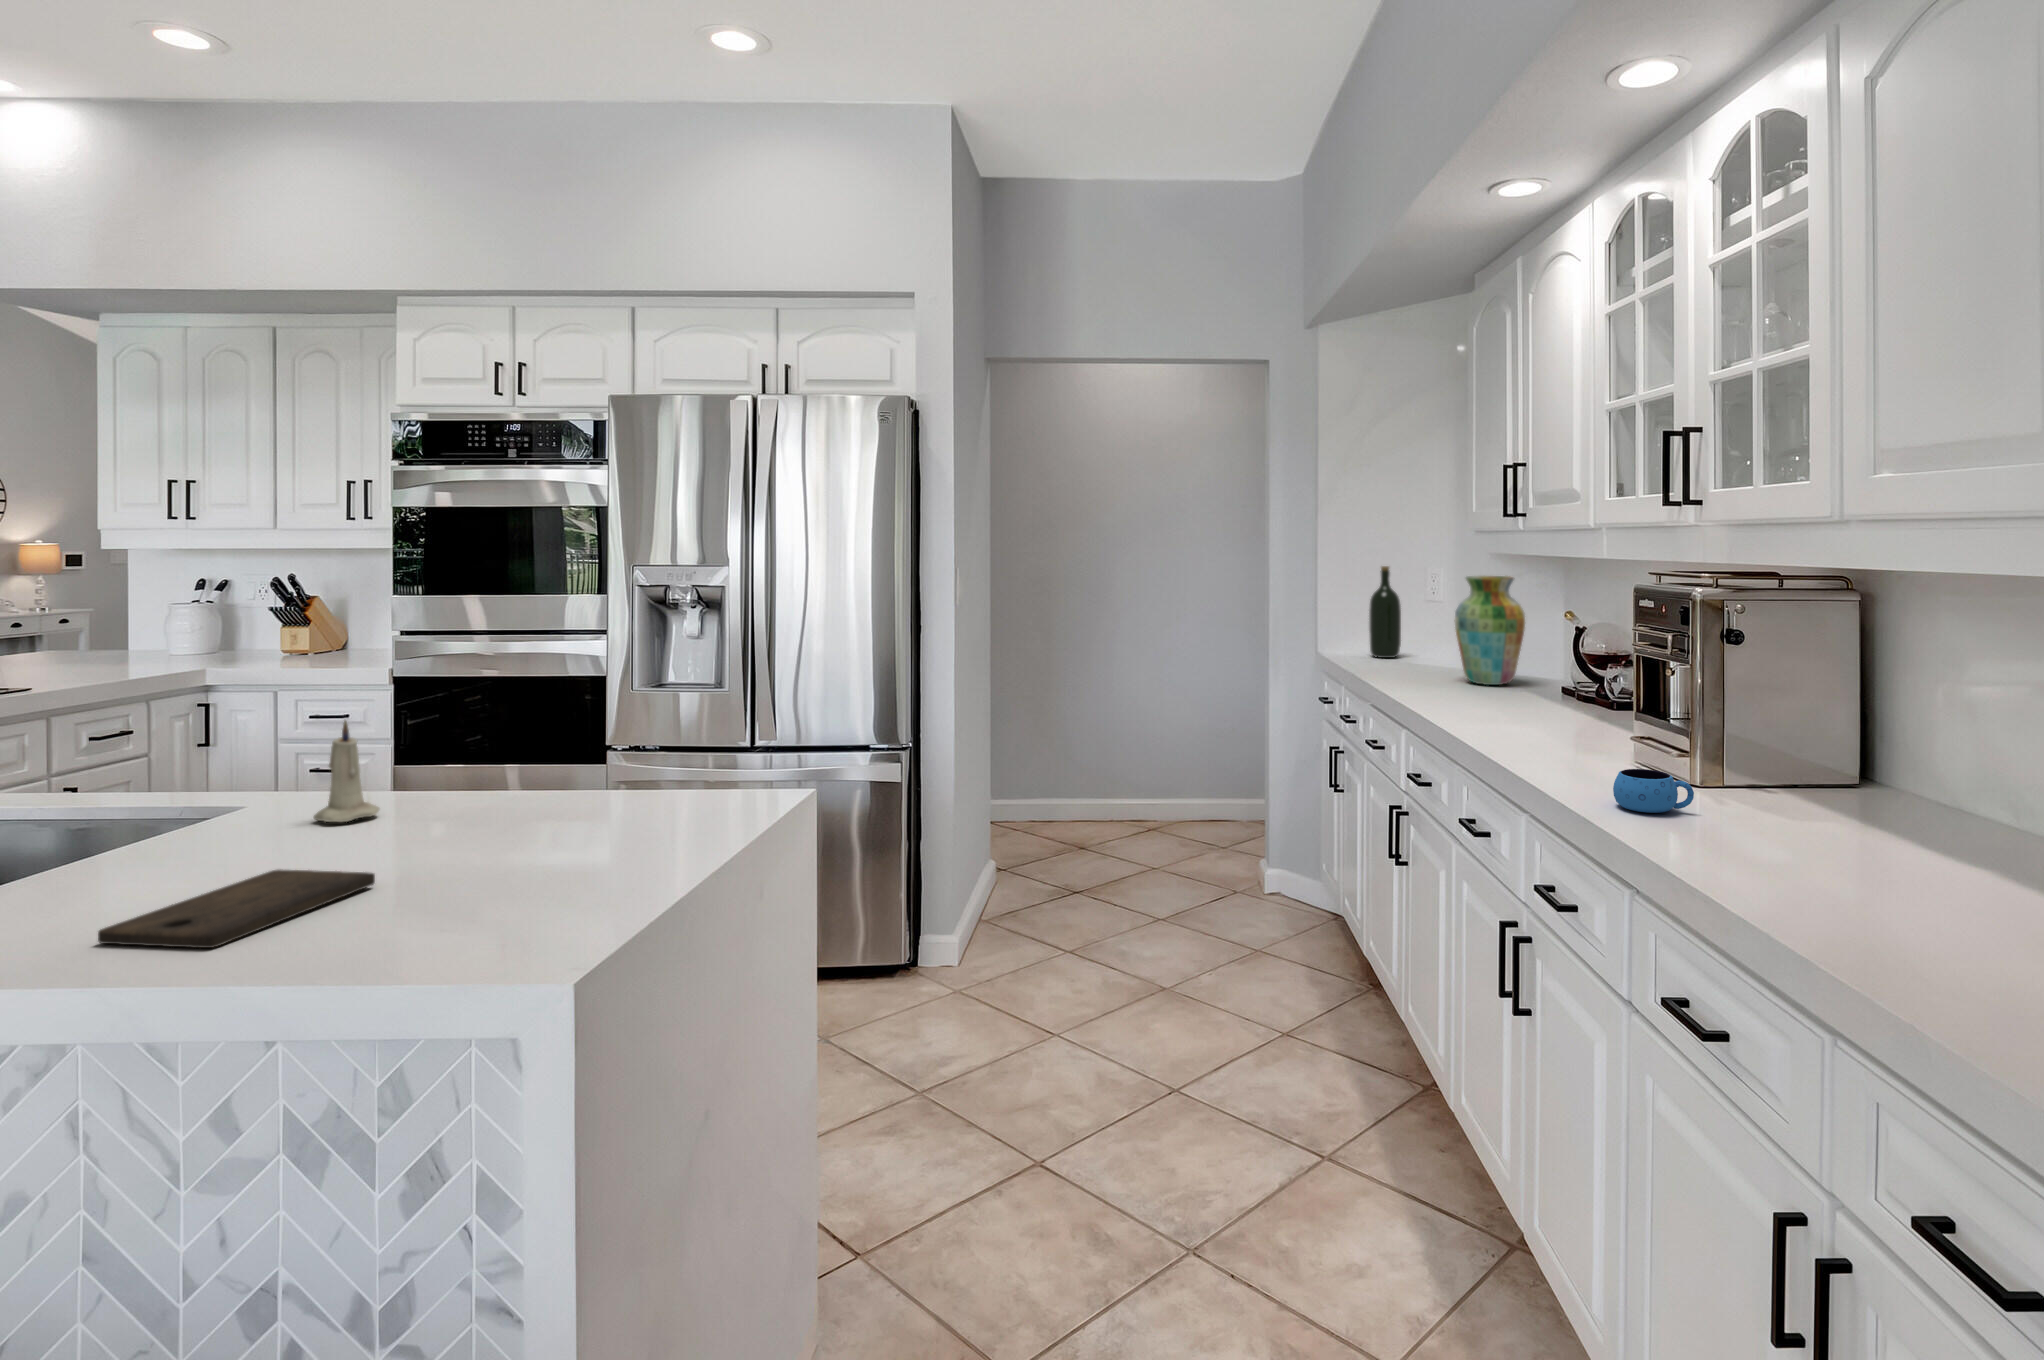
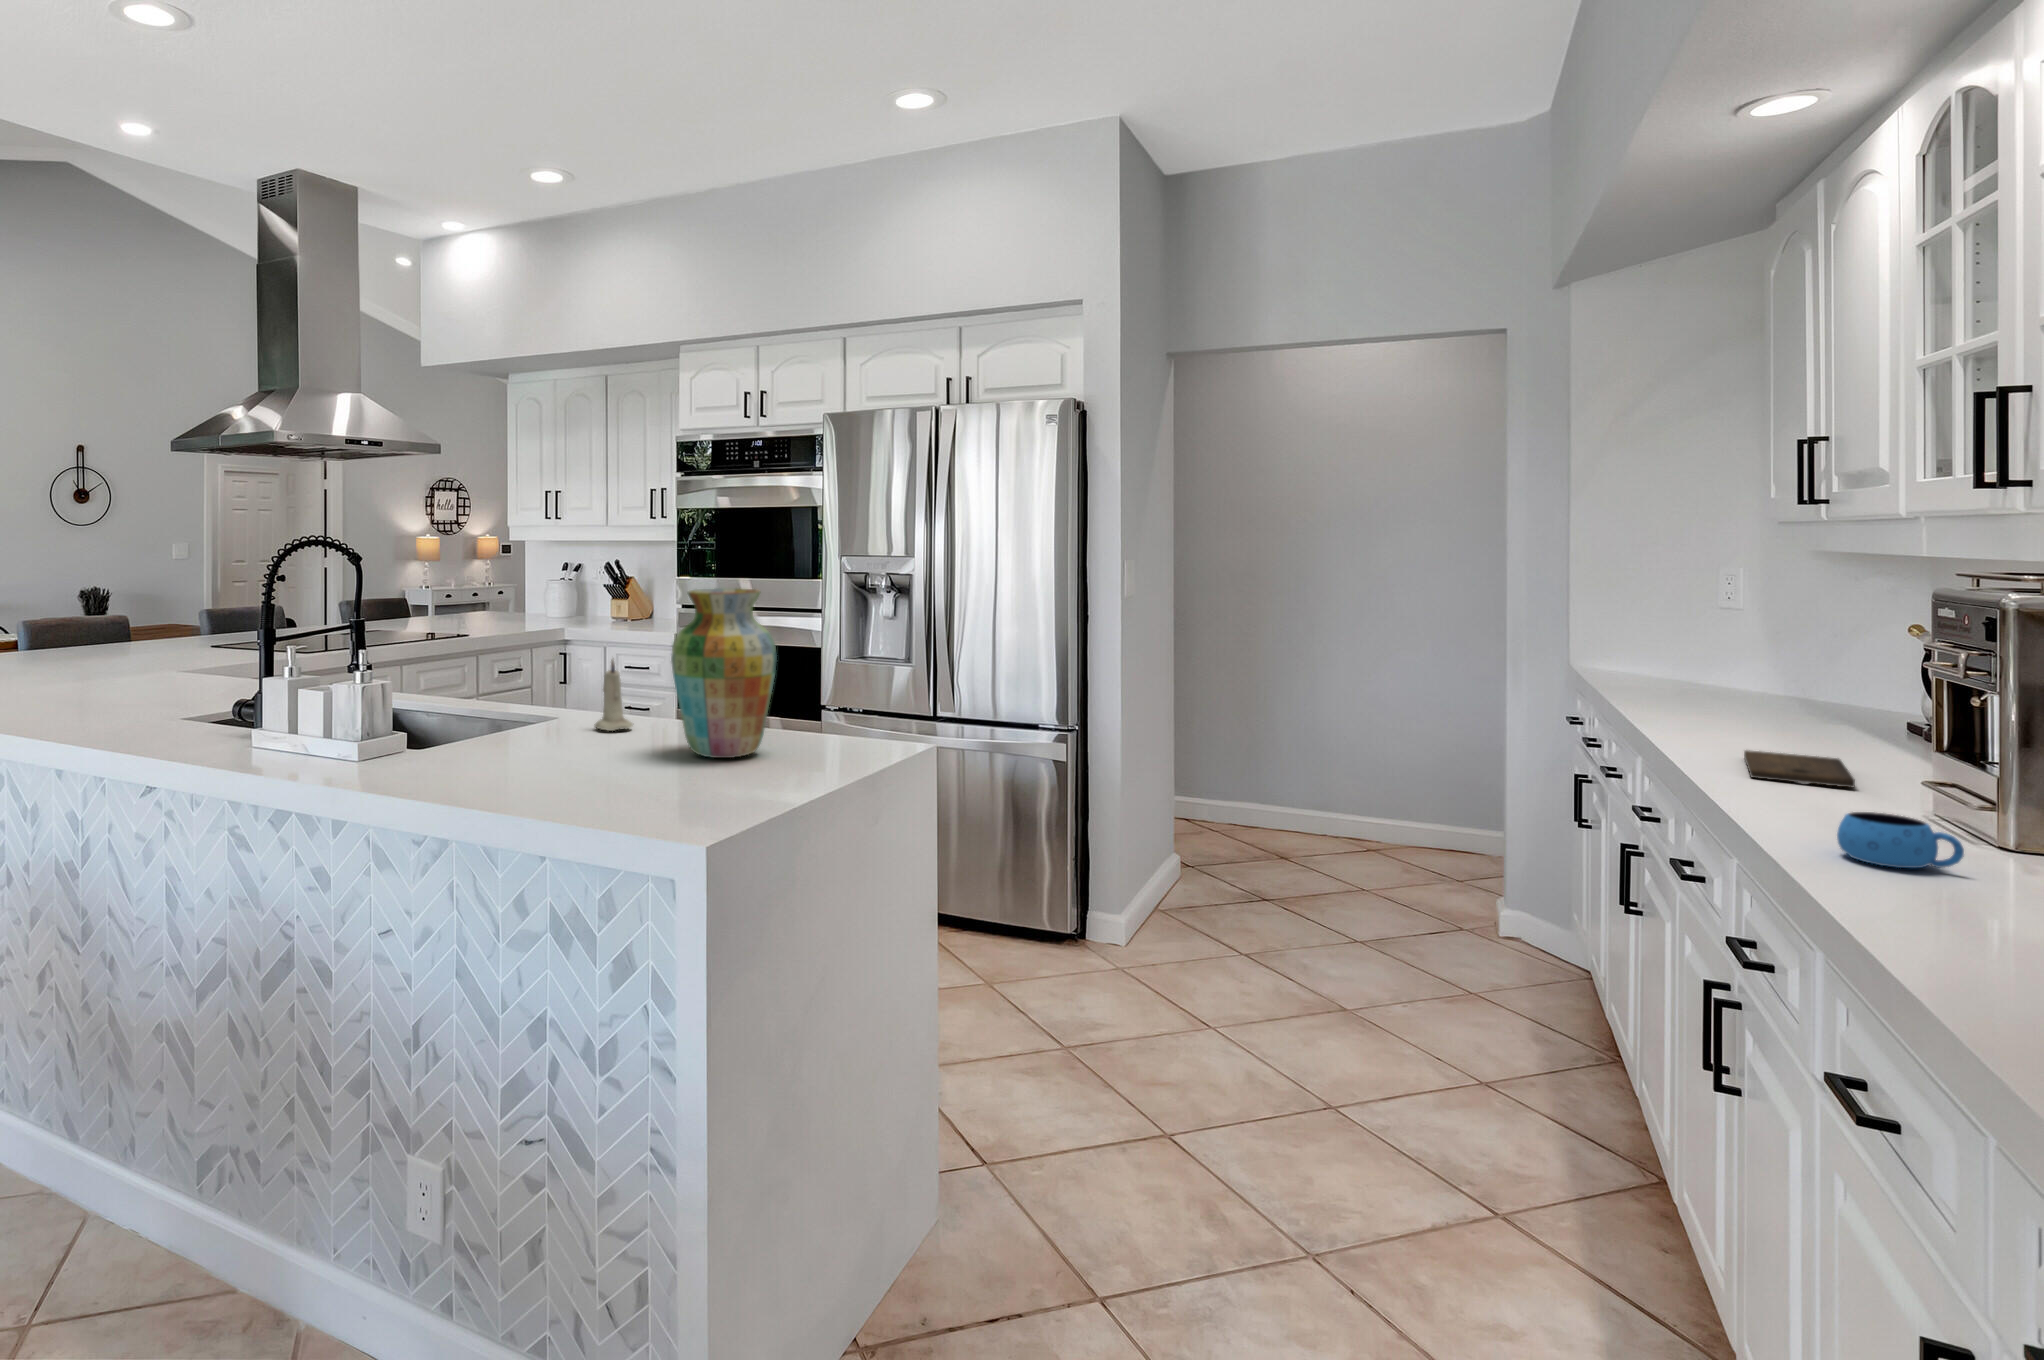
wine bottle: present [1369,566,1401,658] -> none [1627,567,1673,678]
vase: present [1454,576,1525,685] -> present [671,588,777,758]
cutting board: present [98,869,375,948] -> present [1744,750,1855,787]

